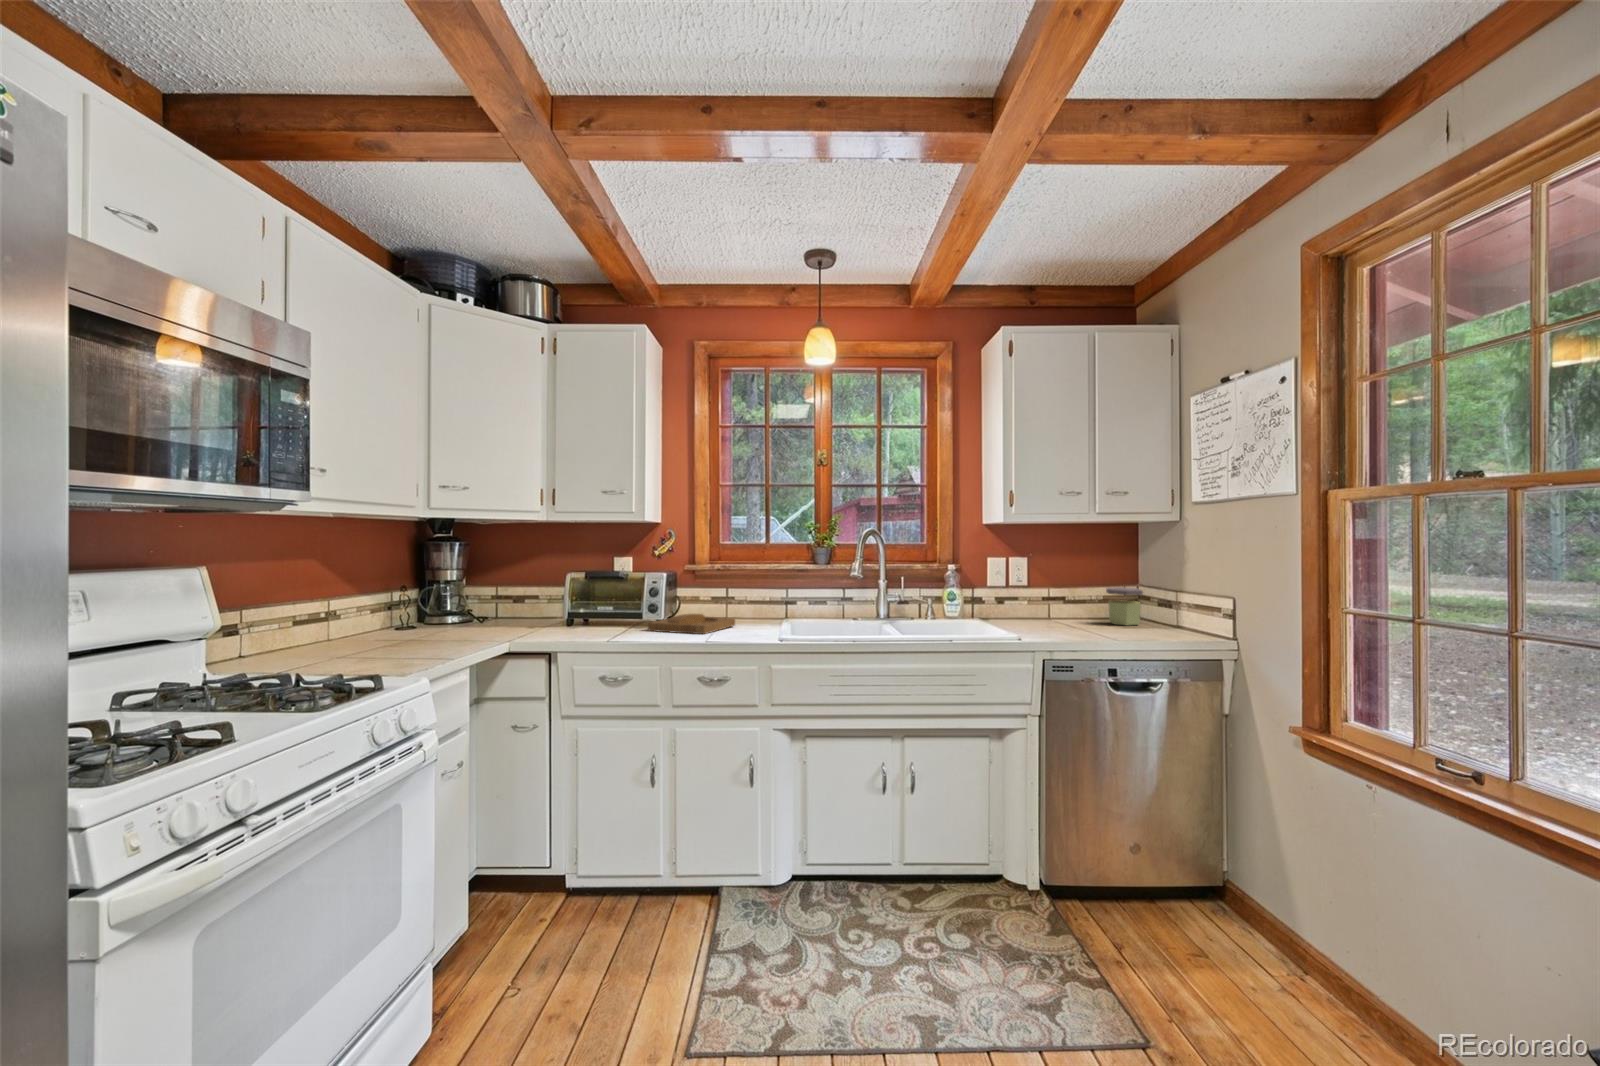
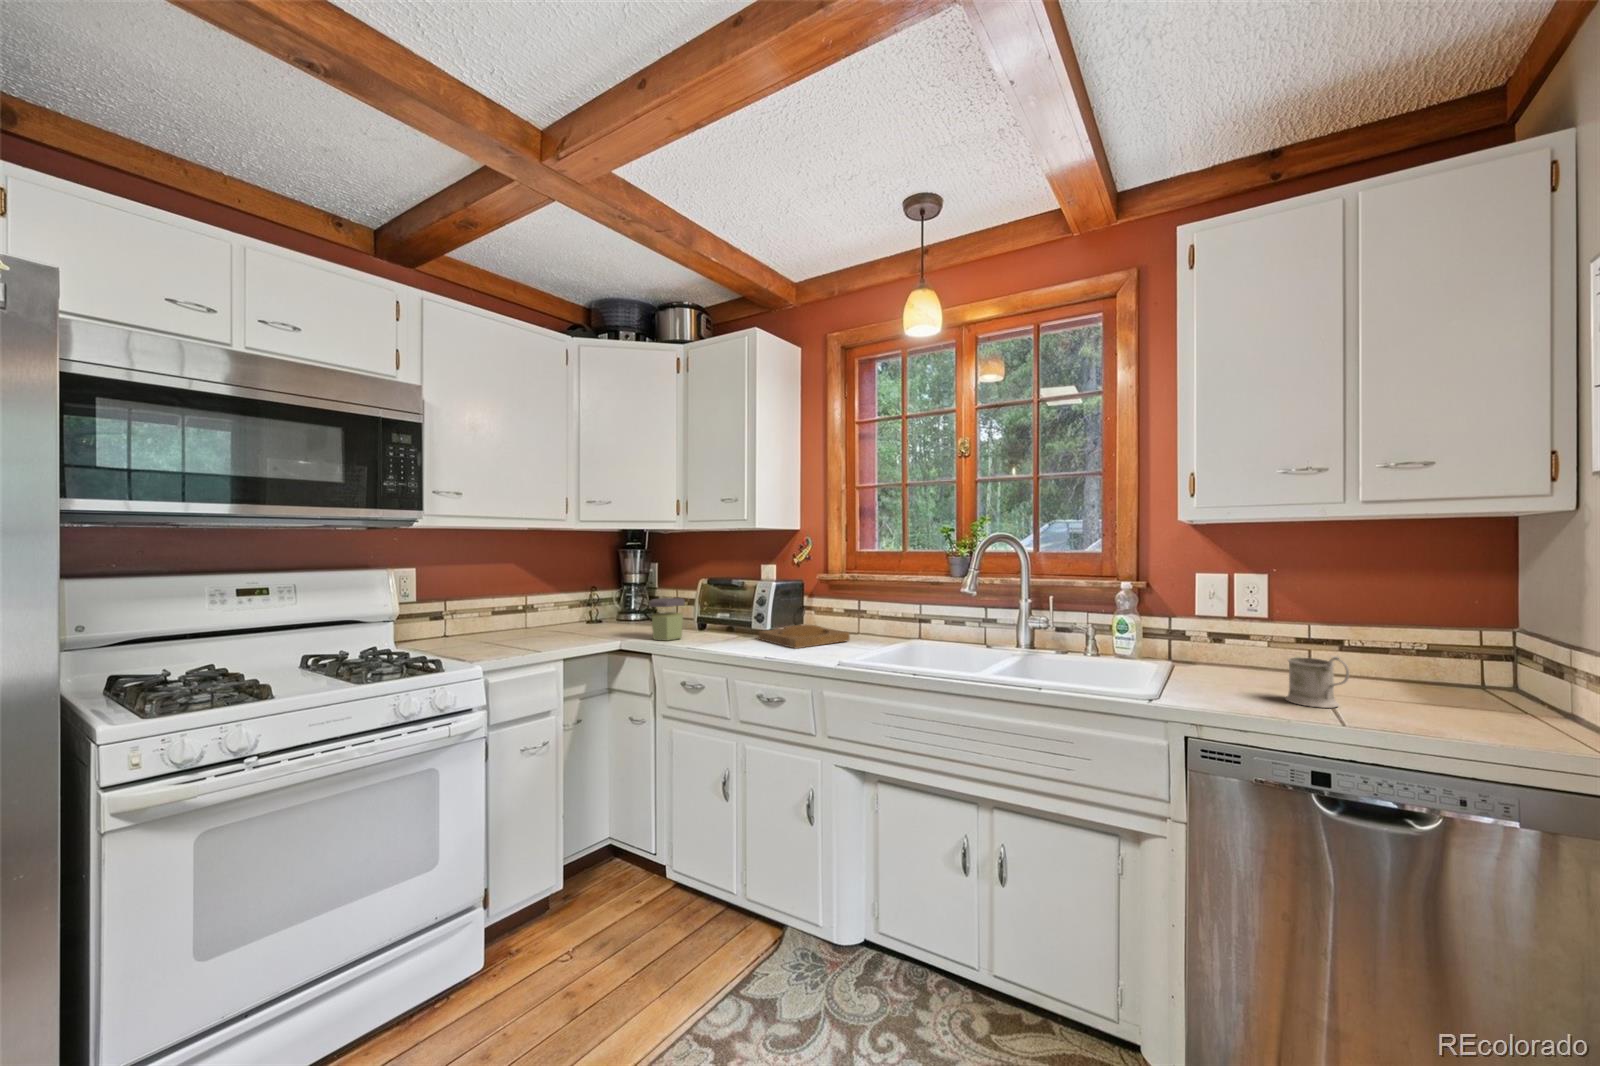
jar: present [1106,587,1143,625] -> present [649,598,685,641]
mug: none [1064,603,1102,635] -> present [1285,656,1349,708]

